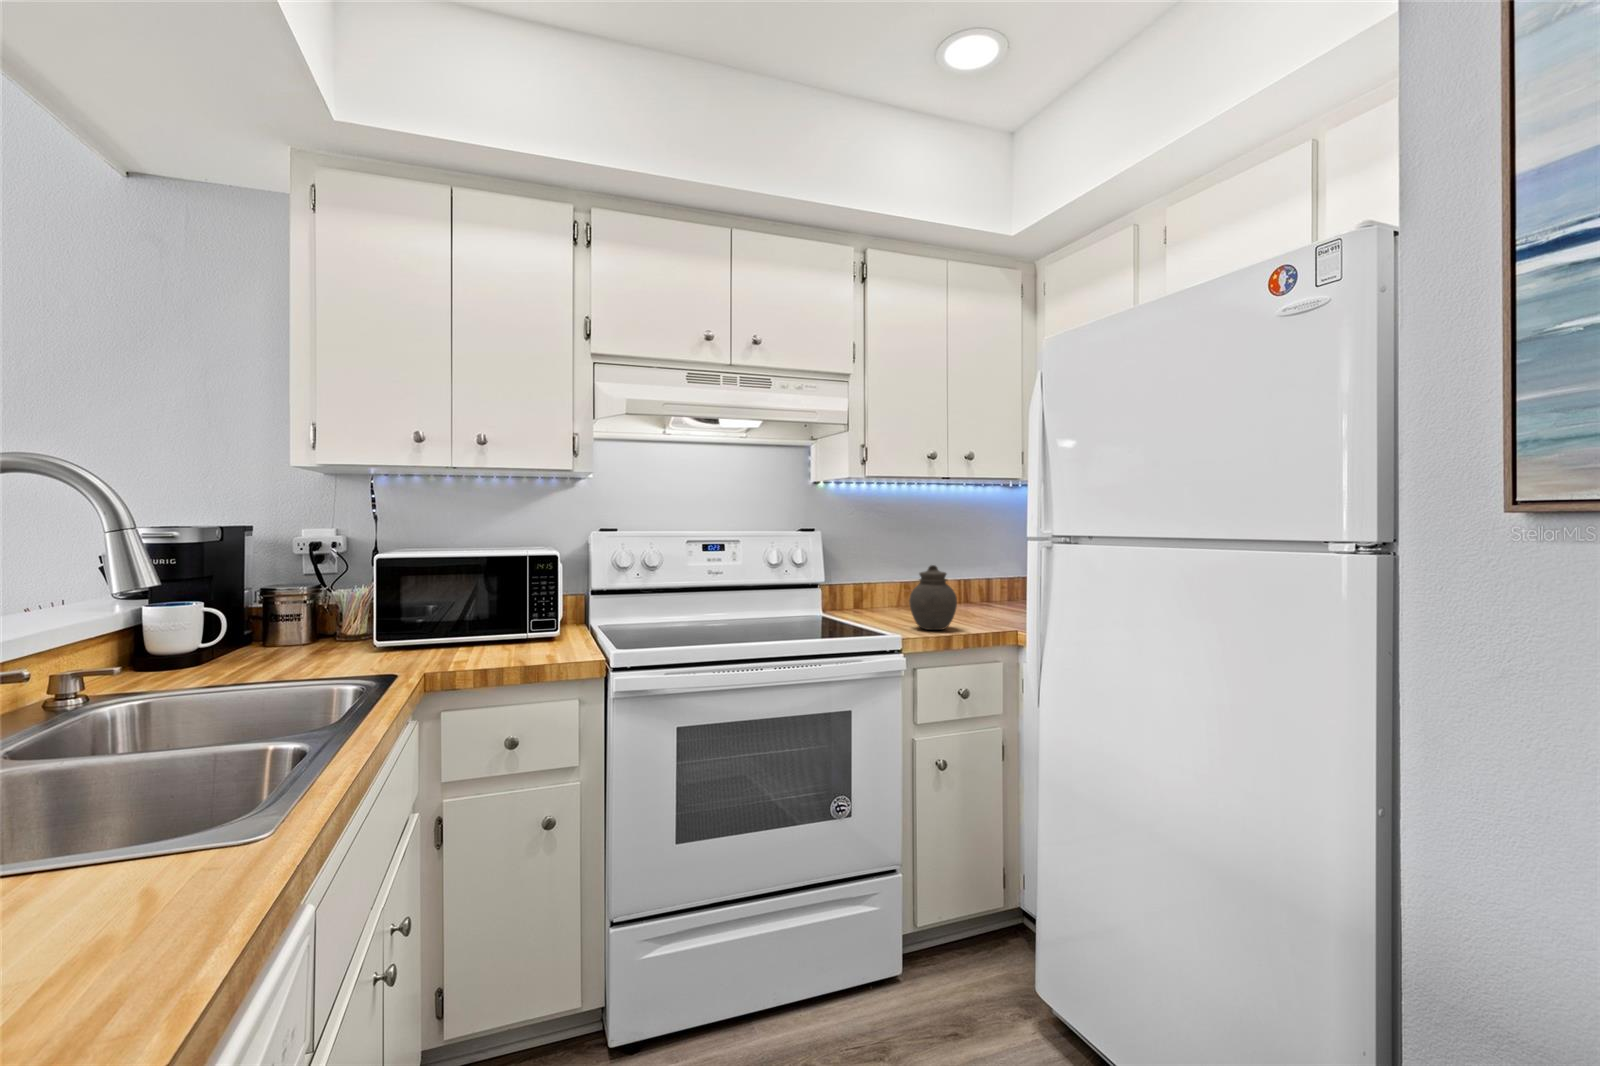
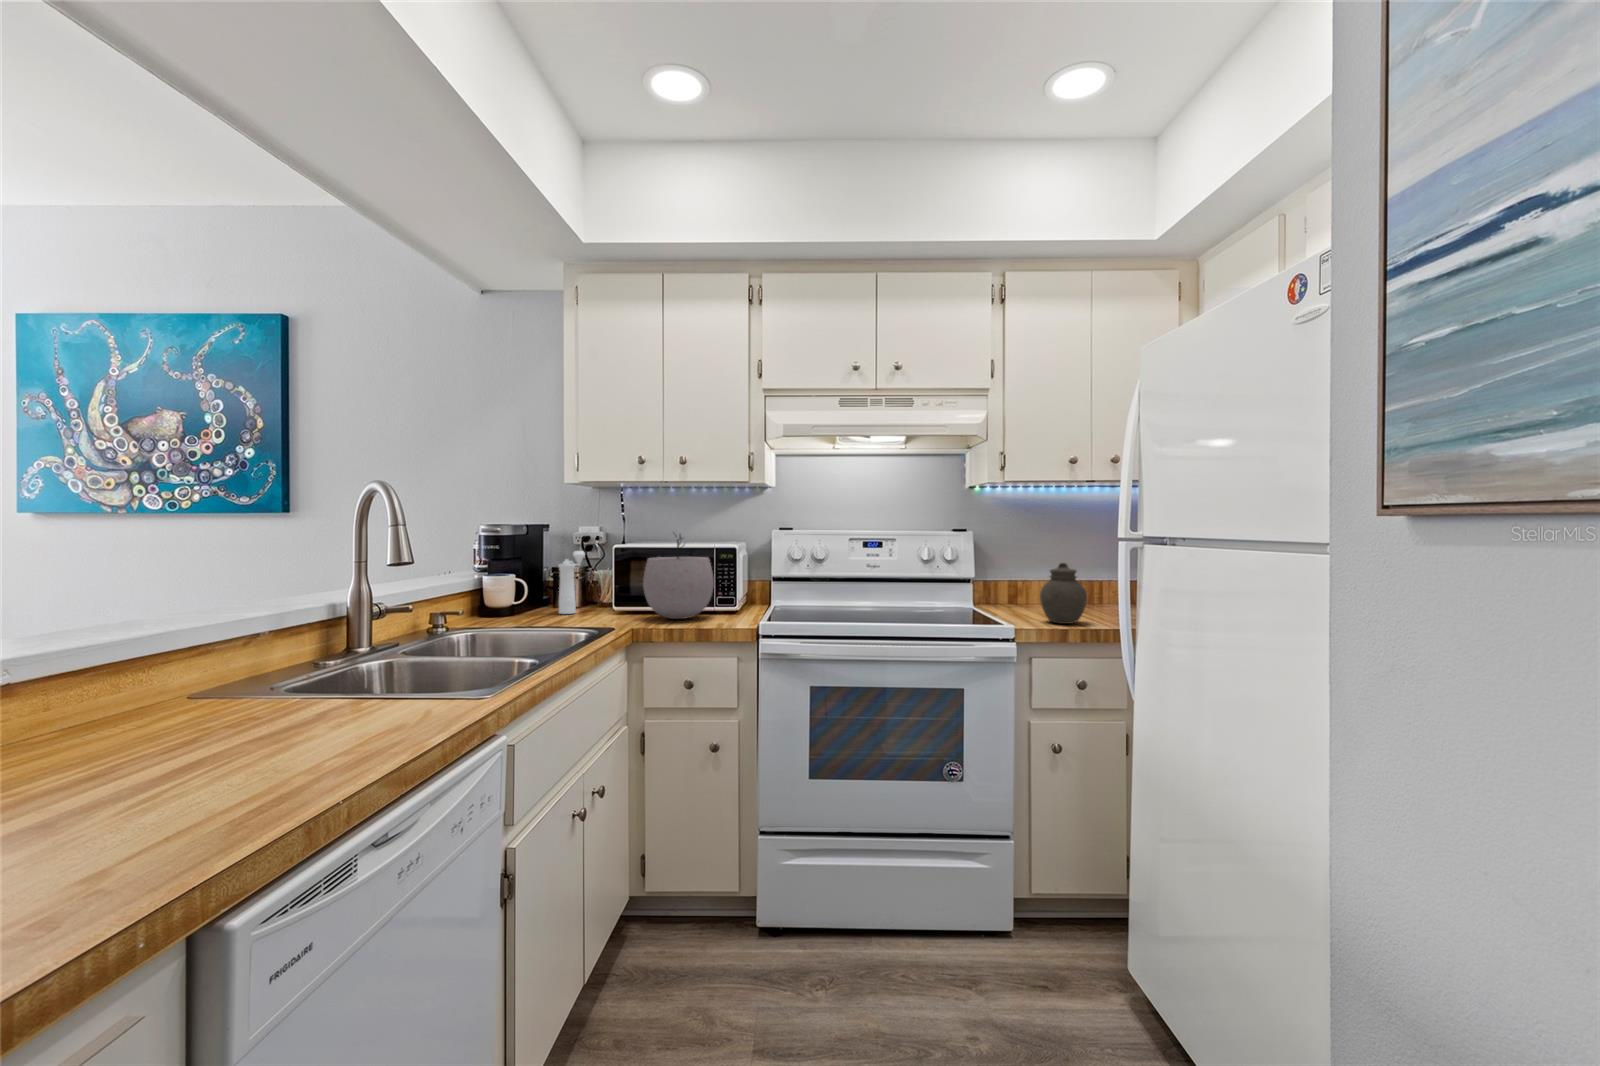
plant pot: none [428,534,531,653] -> present [643,535,714,619]
pepper mill: none [281,563,322,657] -> present [558,551,585,614]

